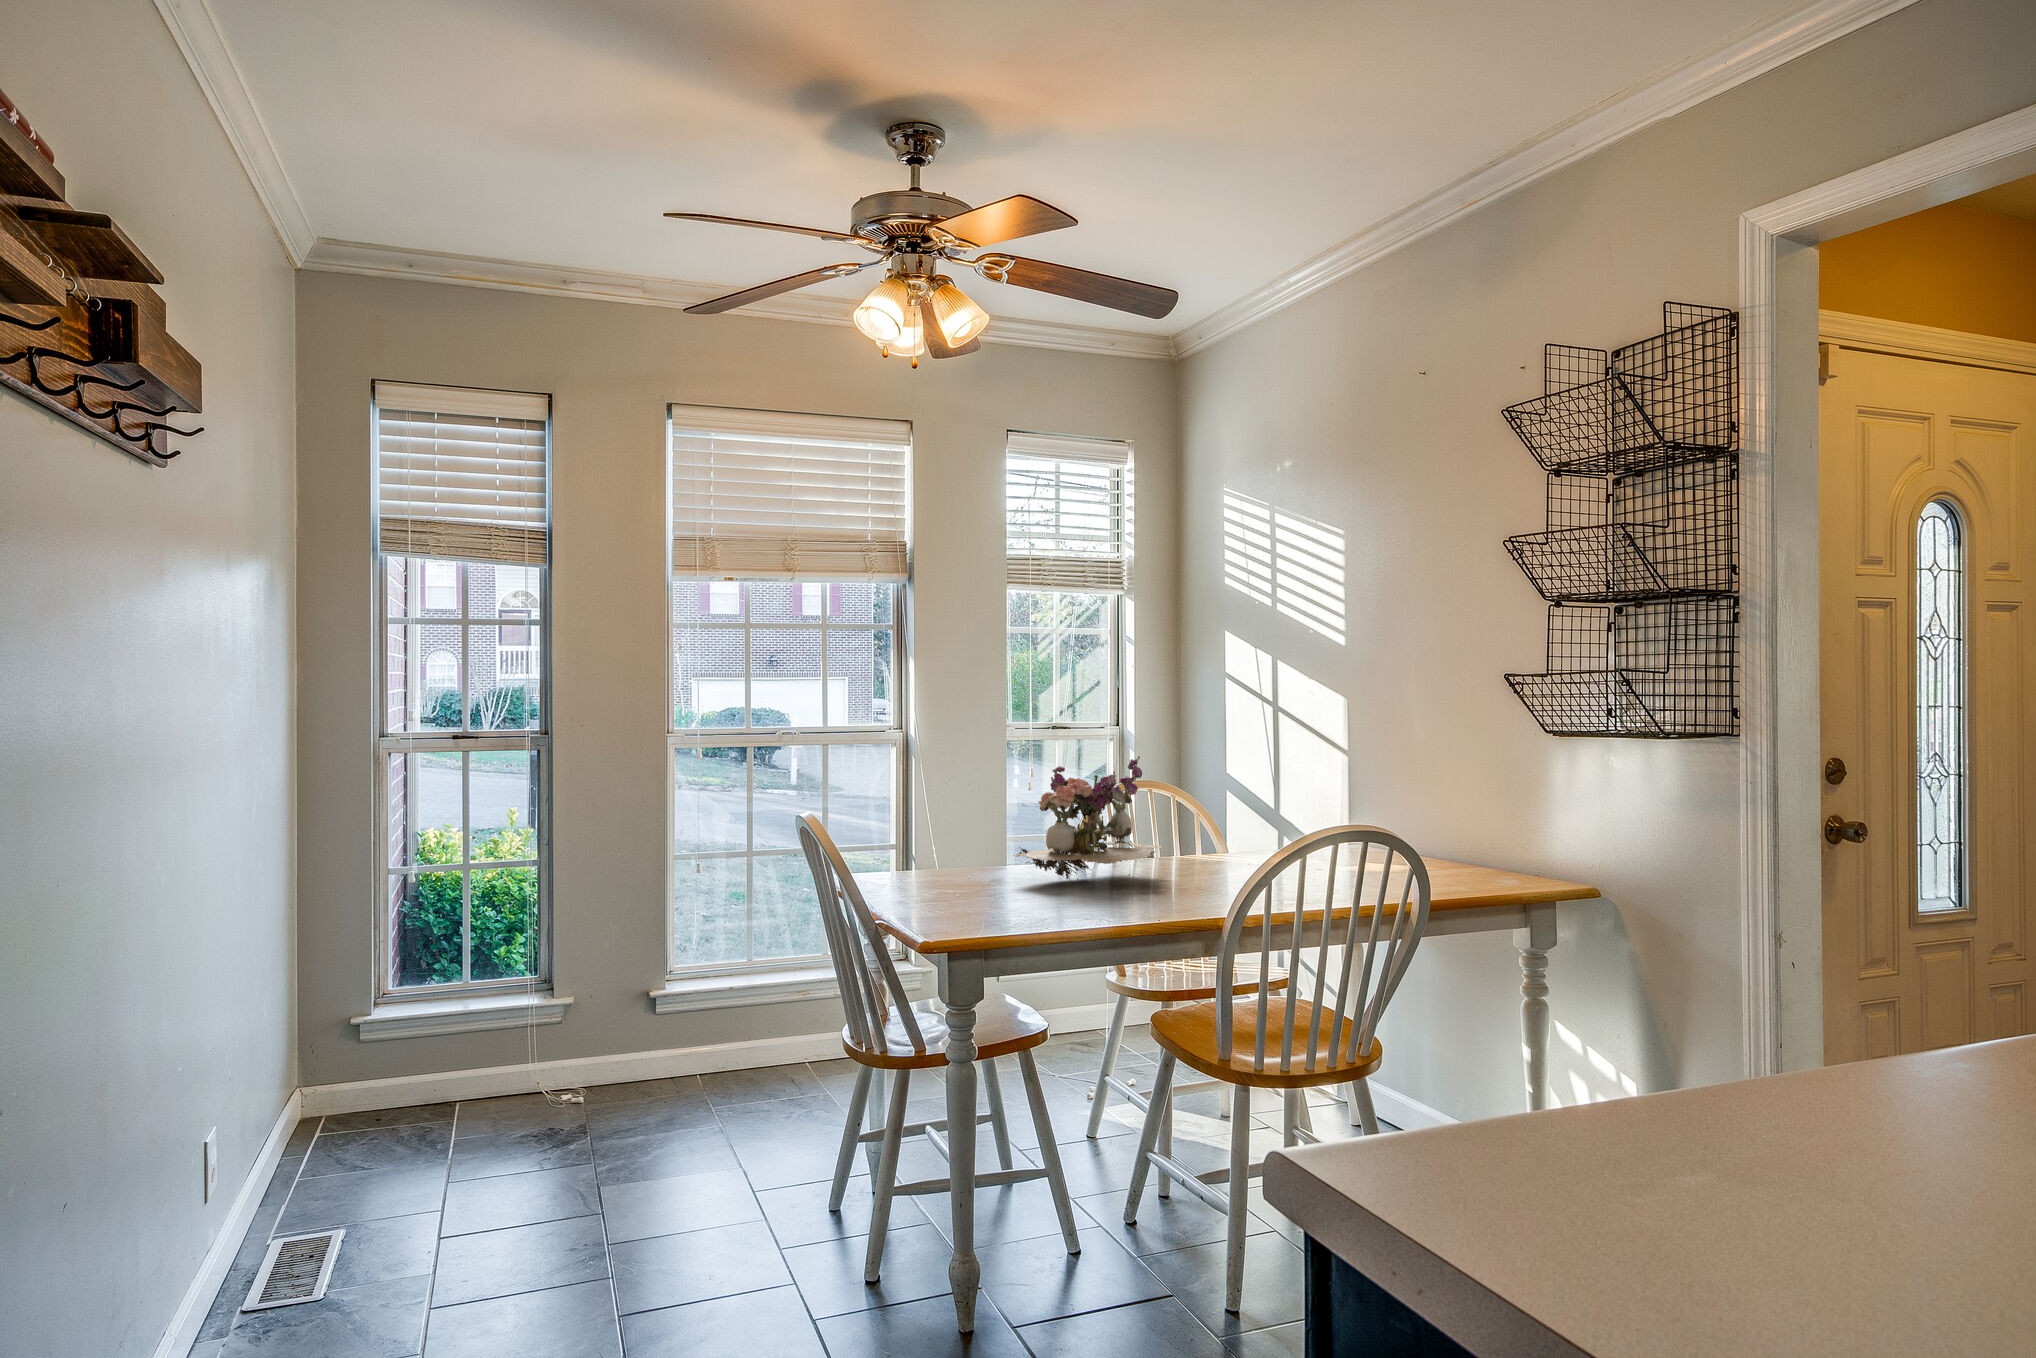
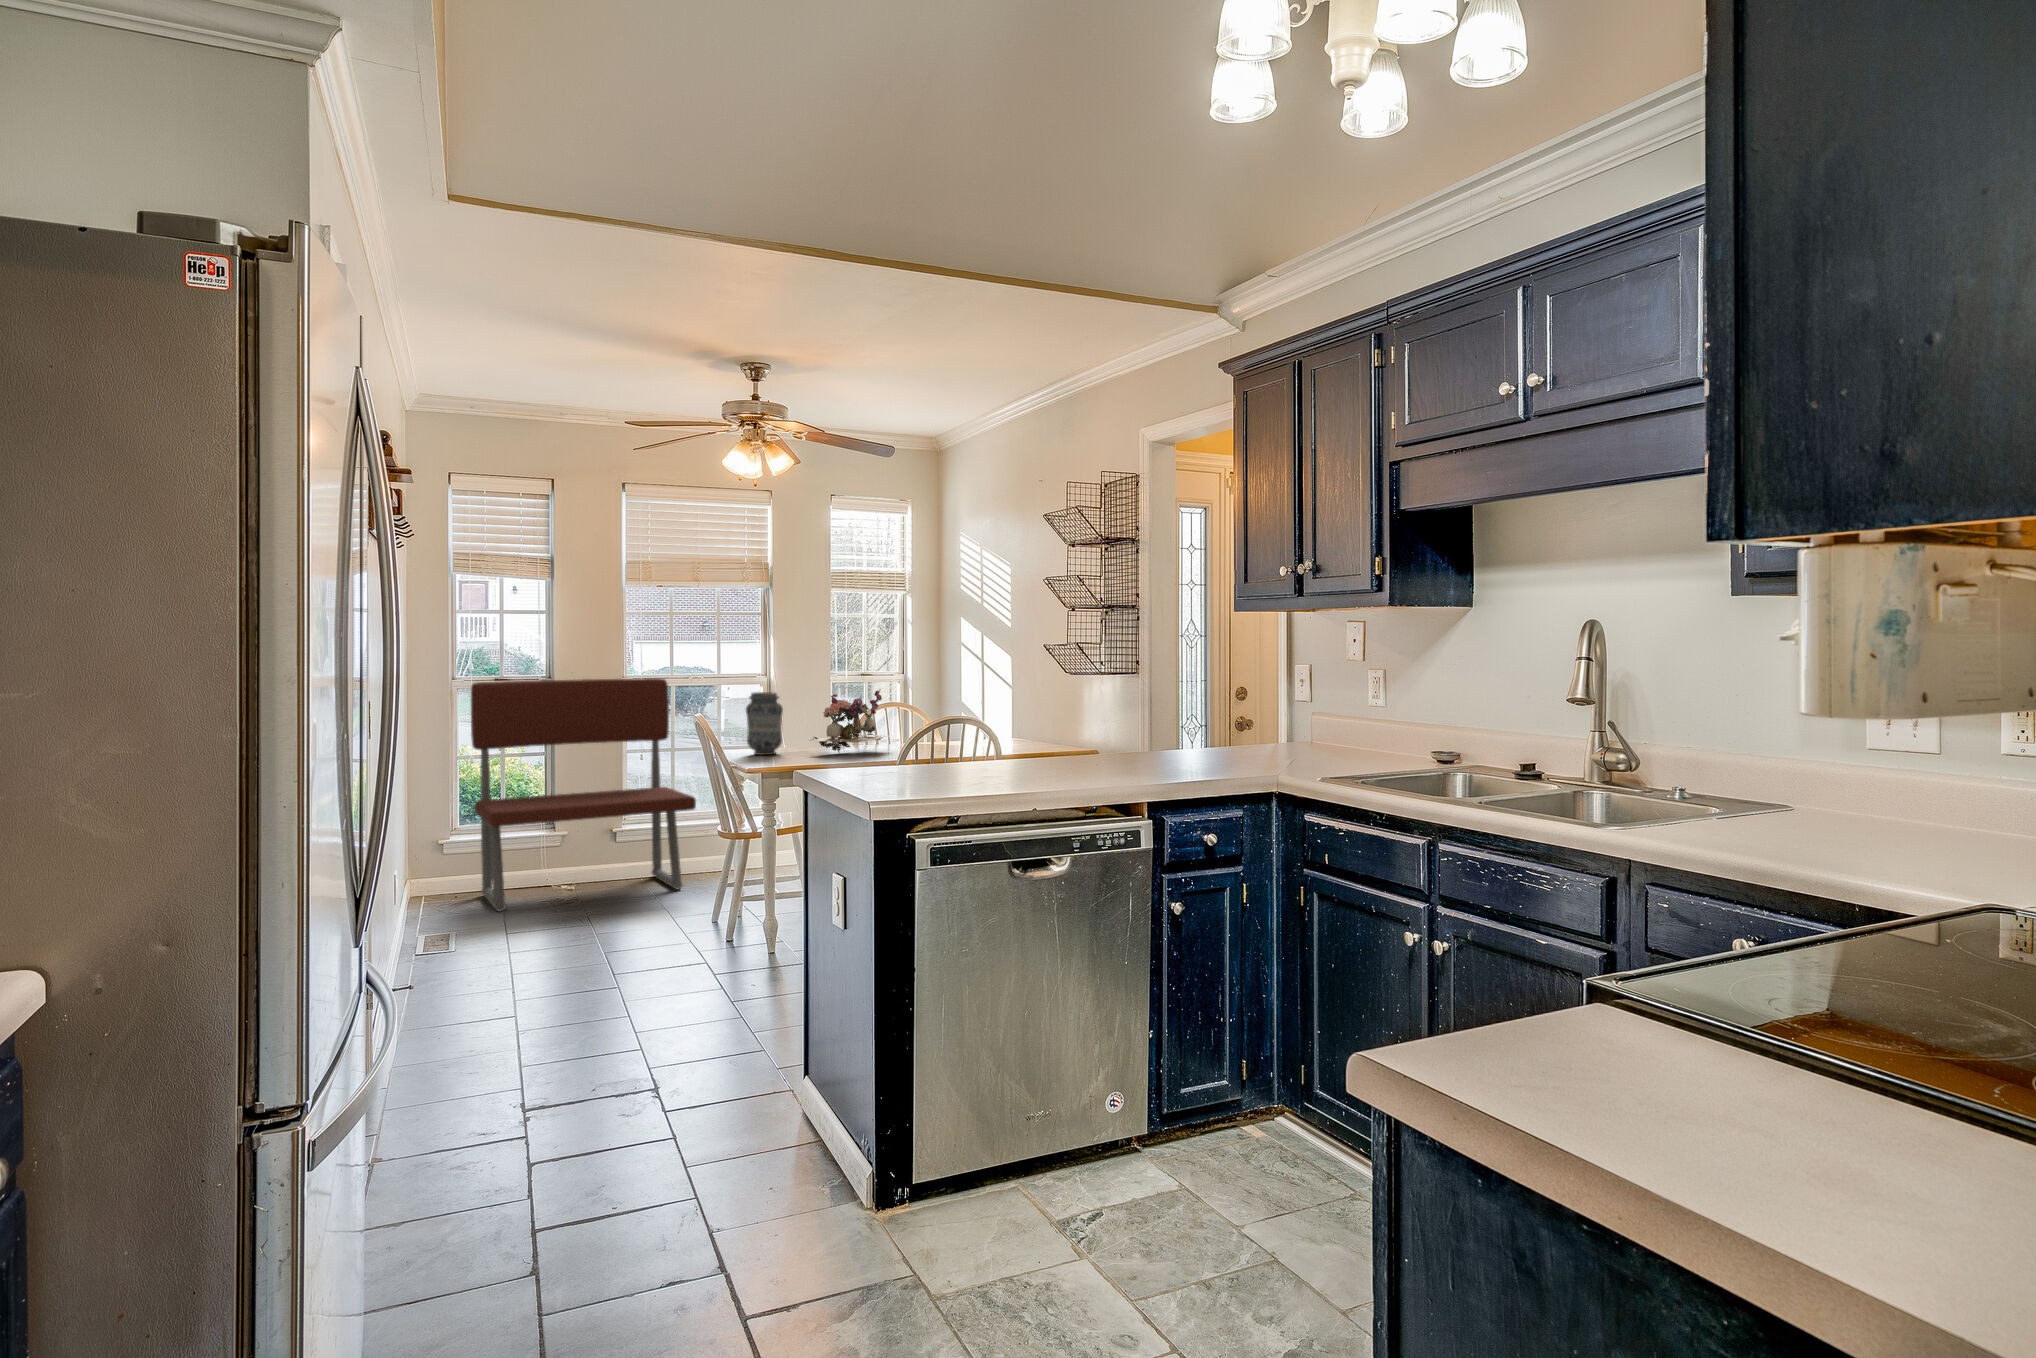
bench: none [397,734,792,1173] -> present [471,678,696,911]
vase: none [892,762,961,884] -> present [746,692,783,755]

